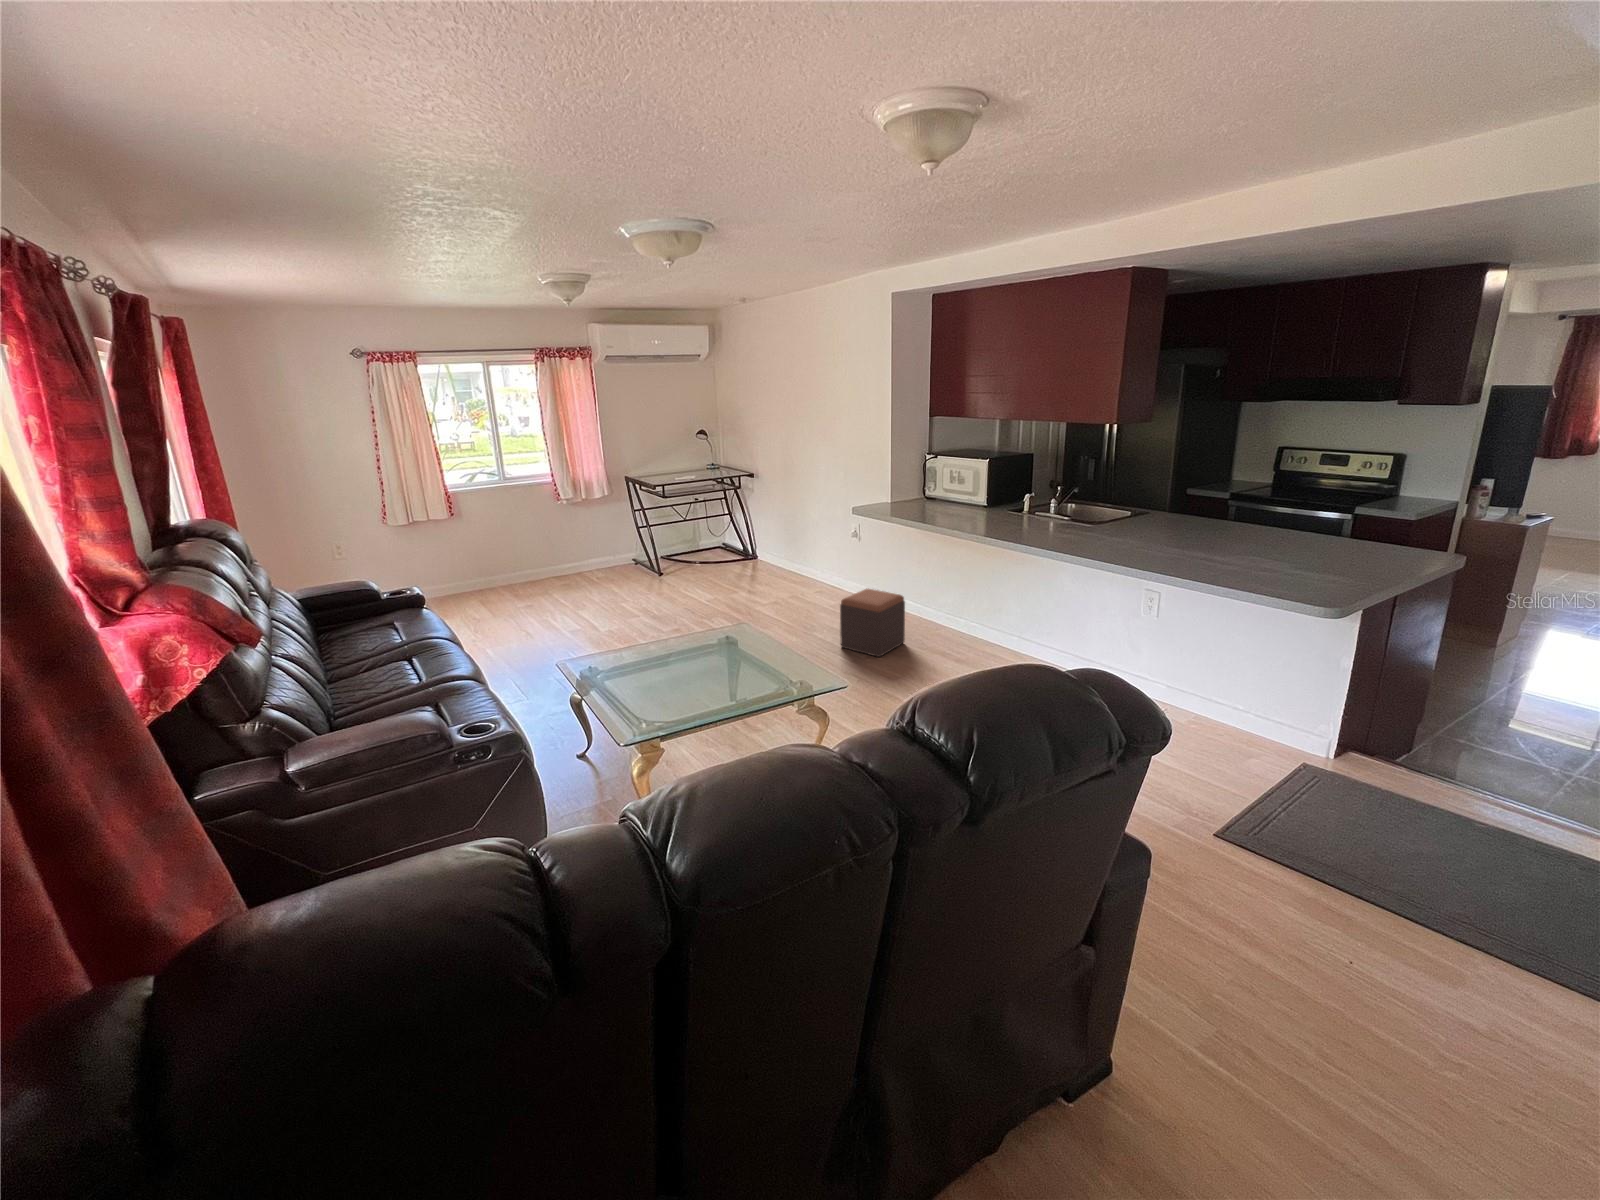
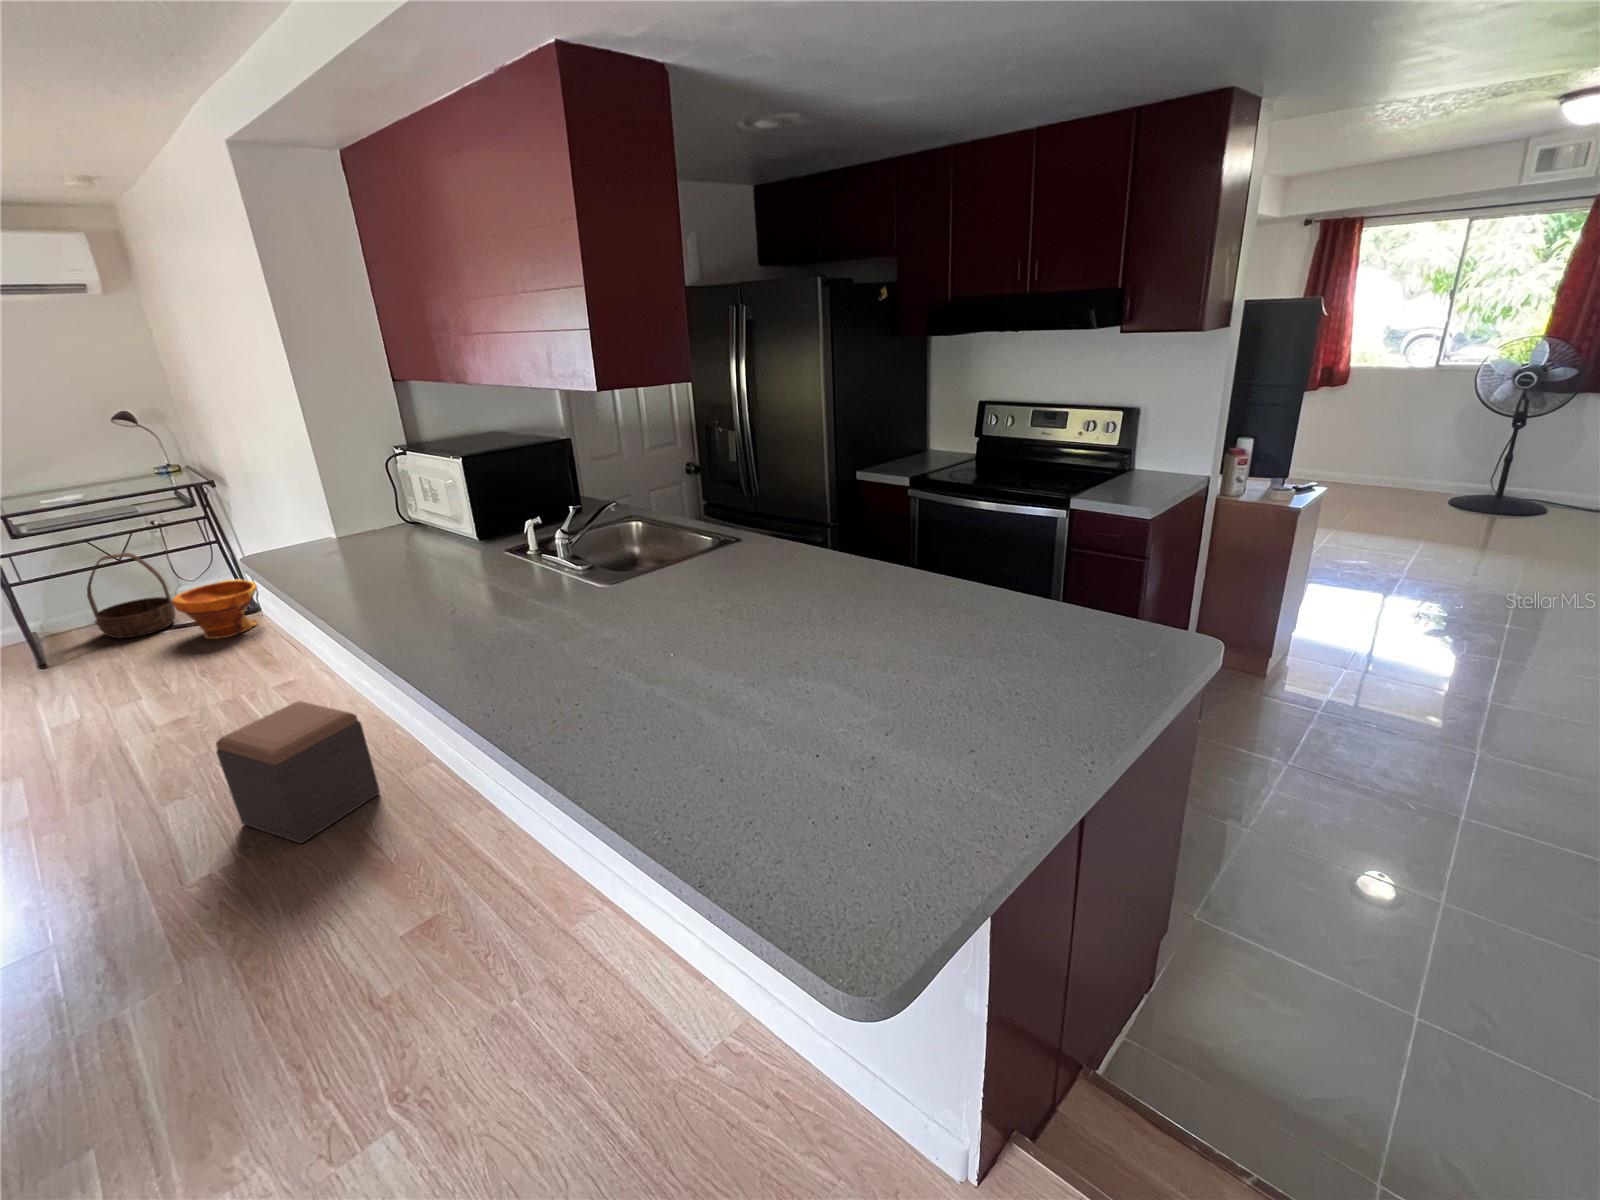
basket: none [673,516,711,565] -> present [87,553,175,638]
planter: none [722,536,764,569] -> present [172,579,258,639]

